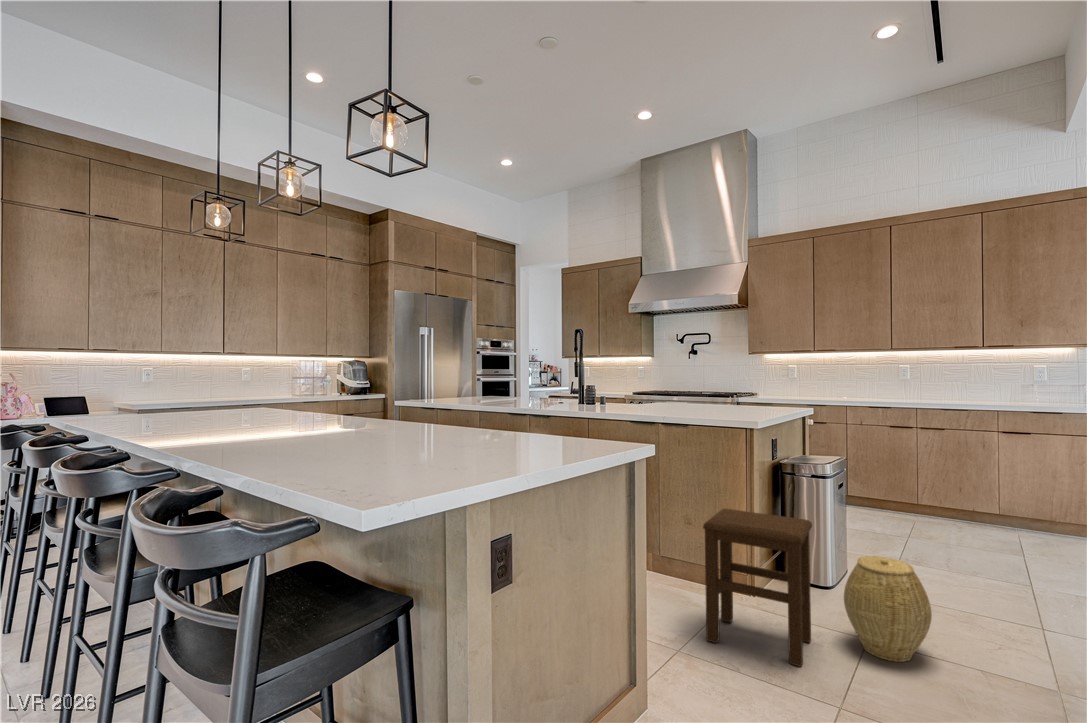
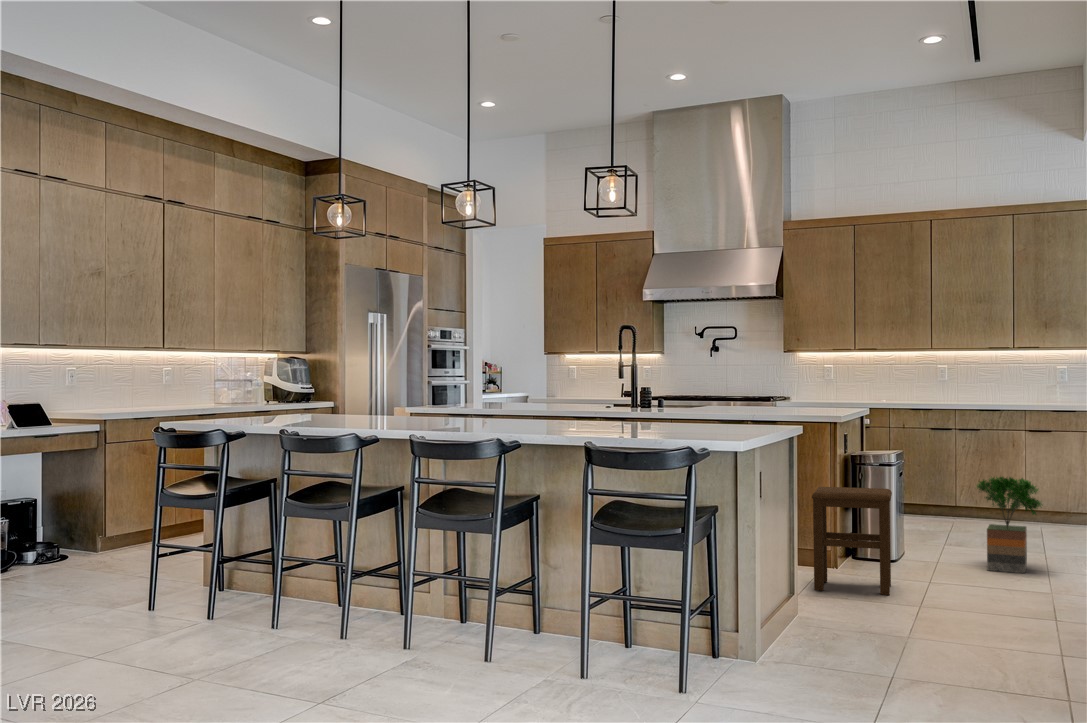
potted tree: none [931,499,1033,631] -> present [977,477,1042,573]
woven basket: present [844,556,932,662] -> none [915,515,977,589]

